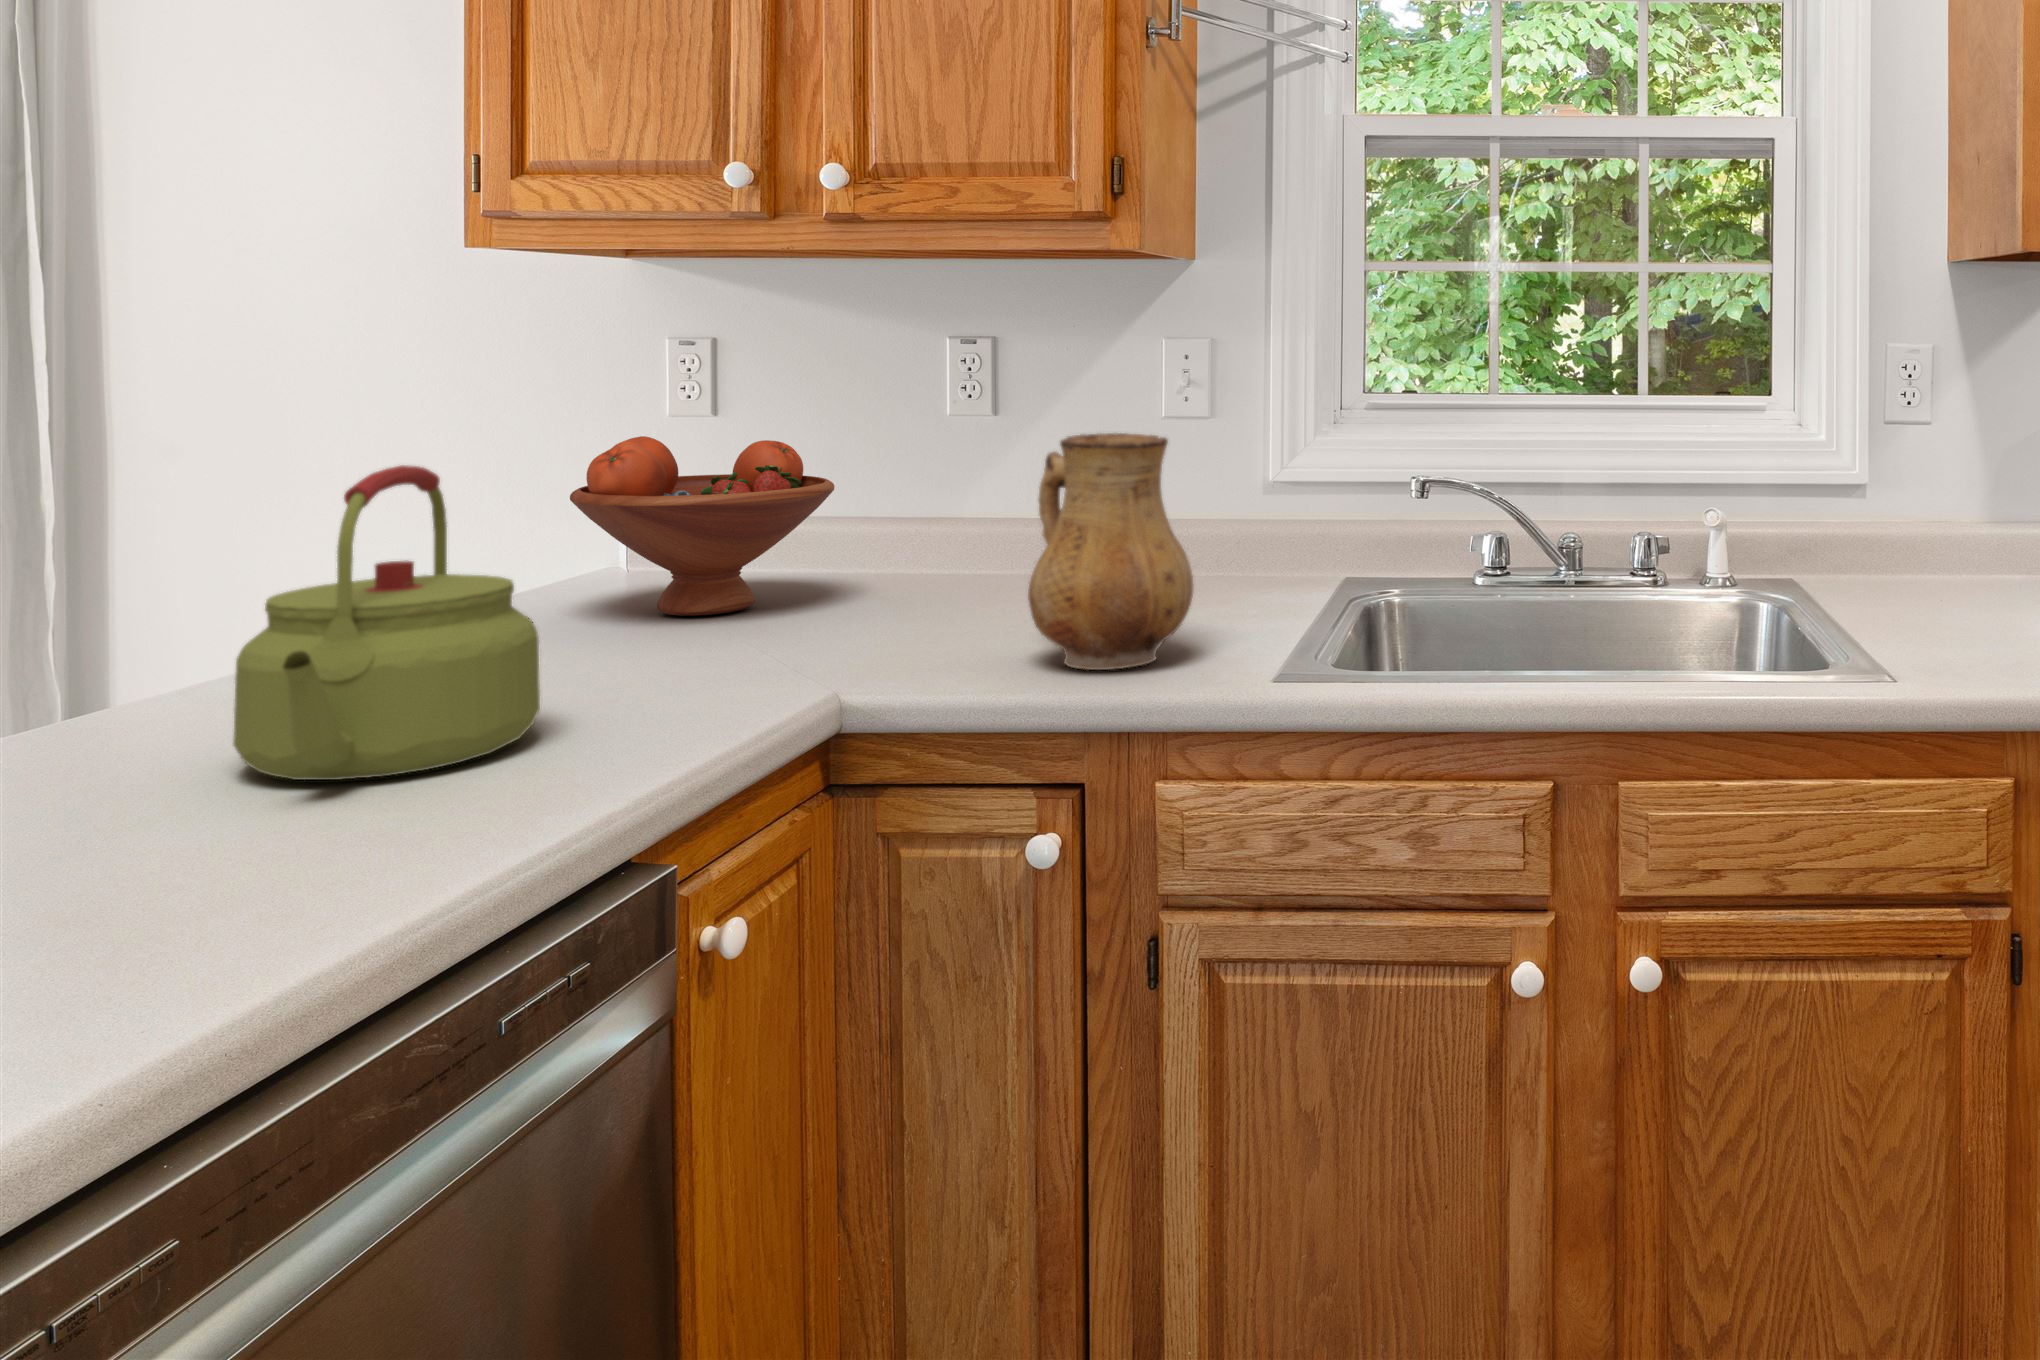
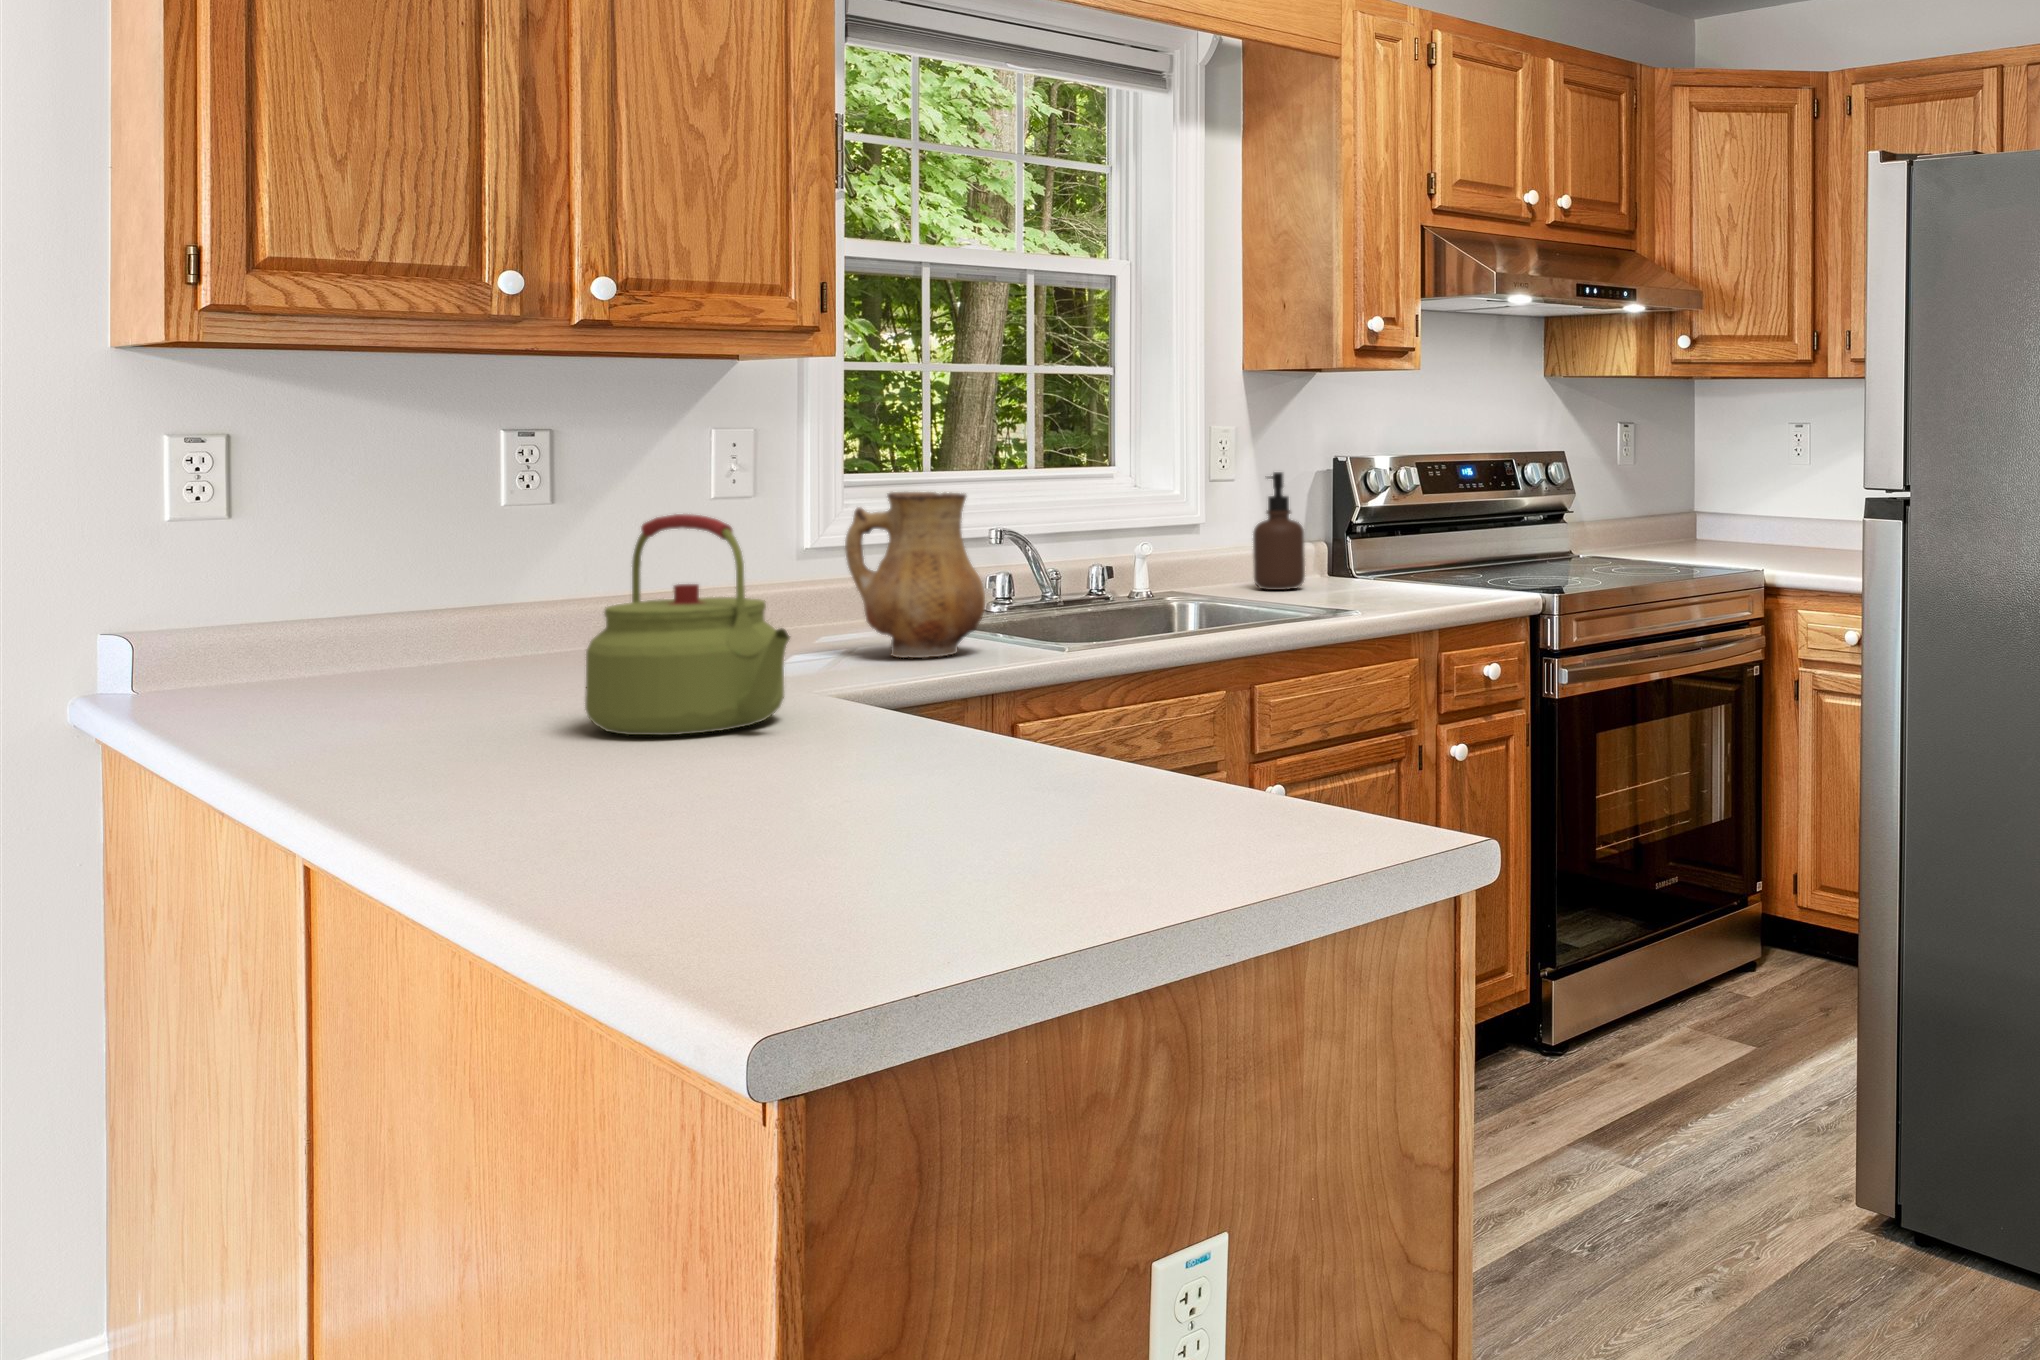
soap dispenser: none [1927,417,2008,601] -> present [1253,472,1305,590]
fruit bowl: present [570,436,834,616] -> none [302,522,554,681]

